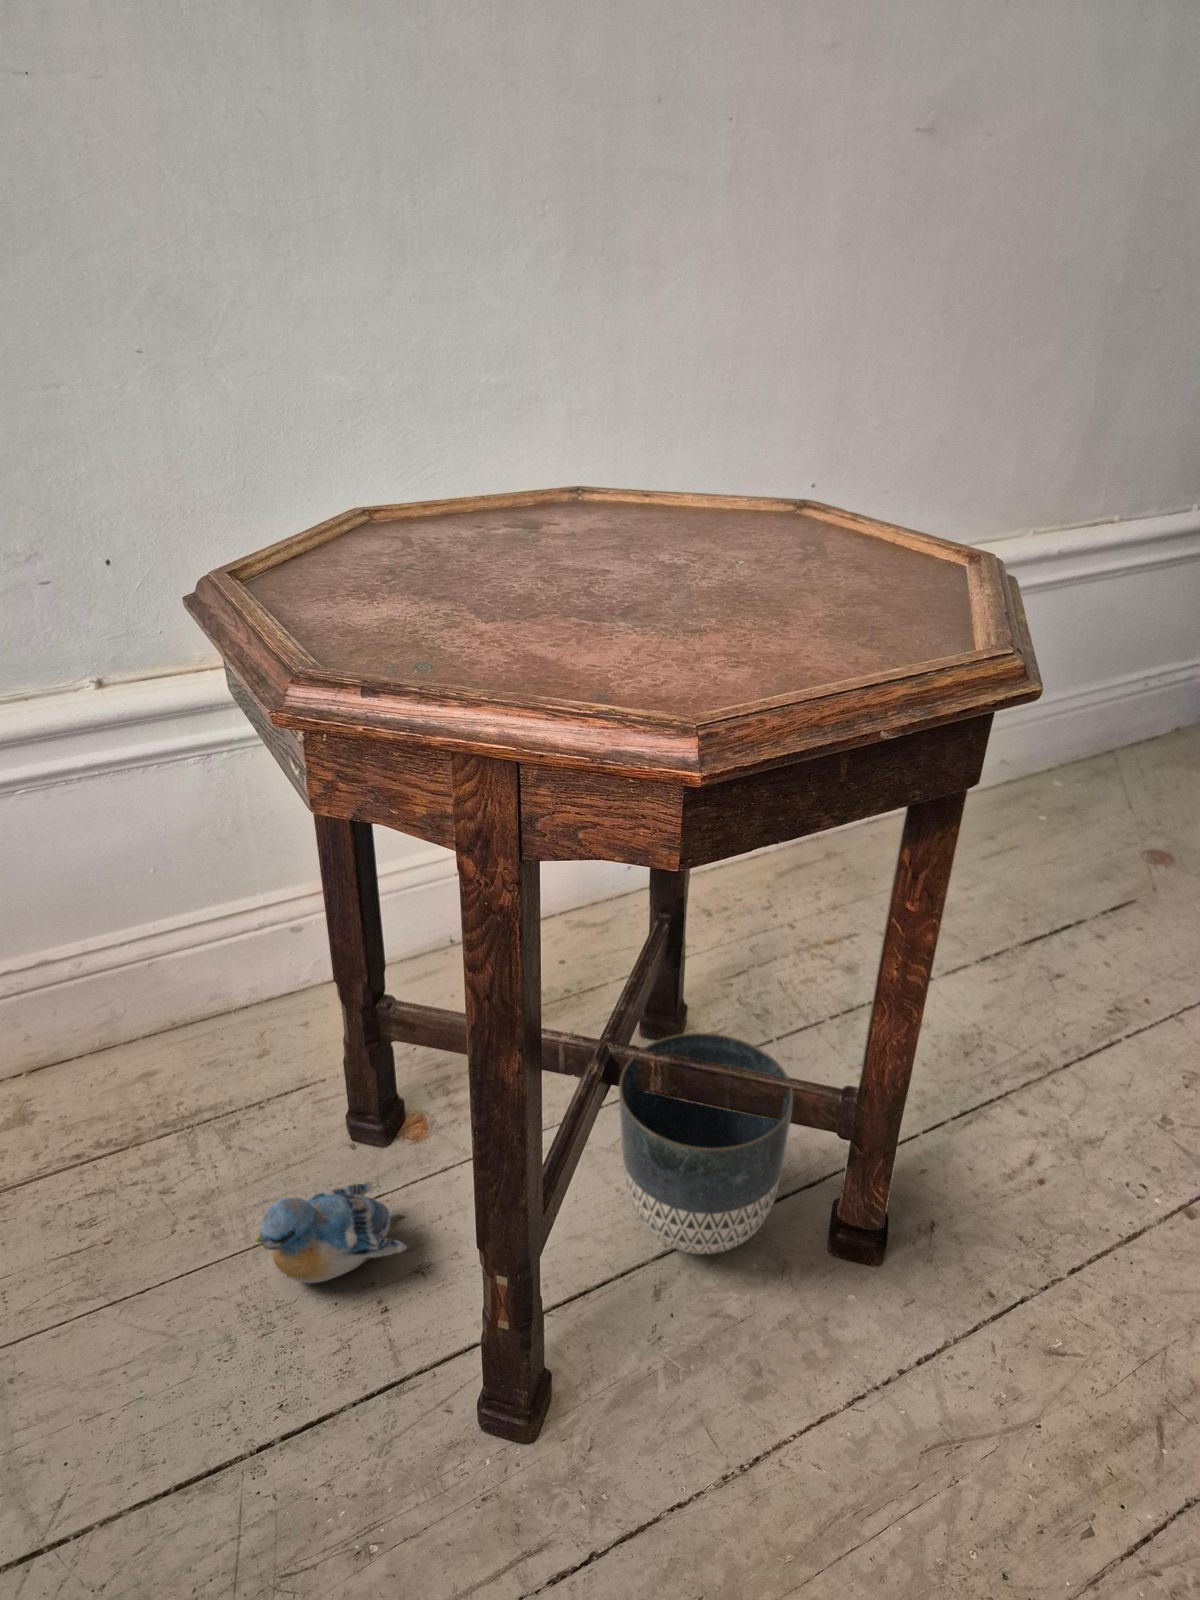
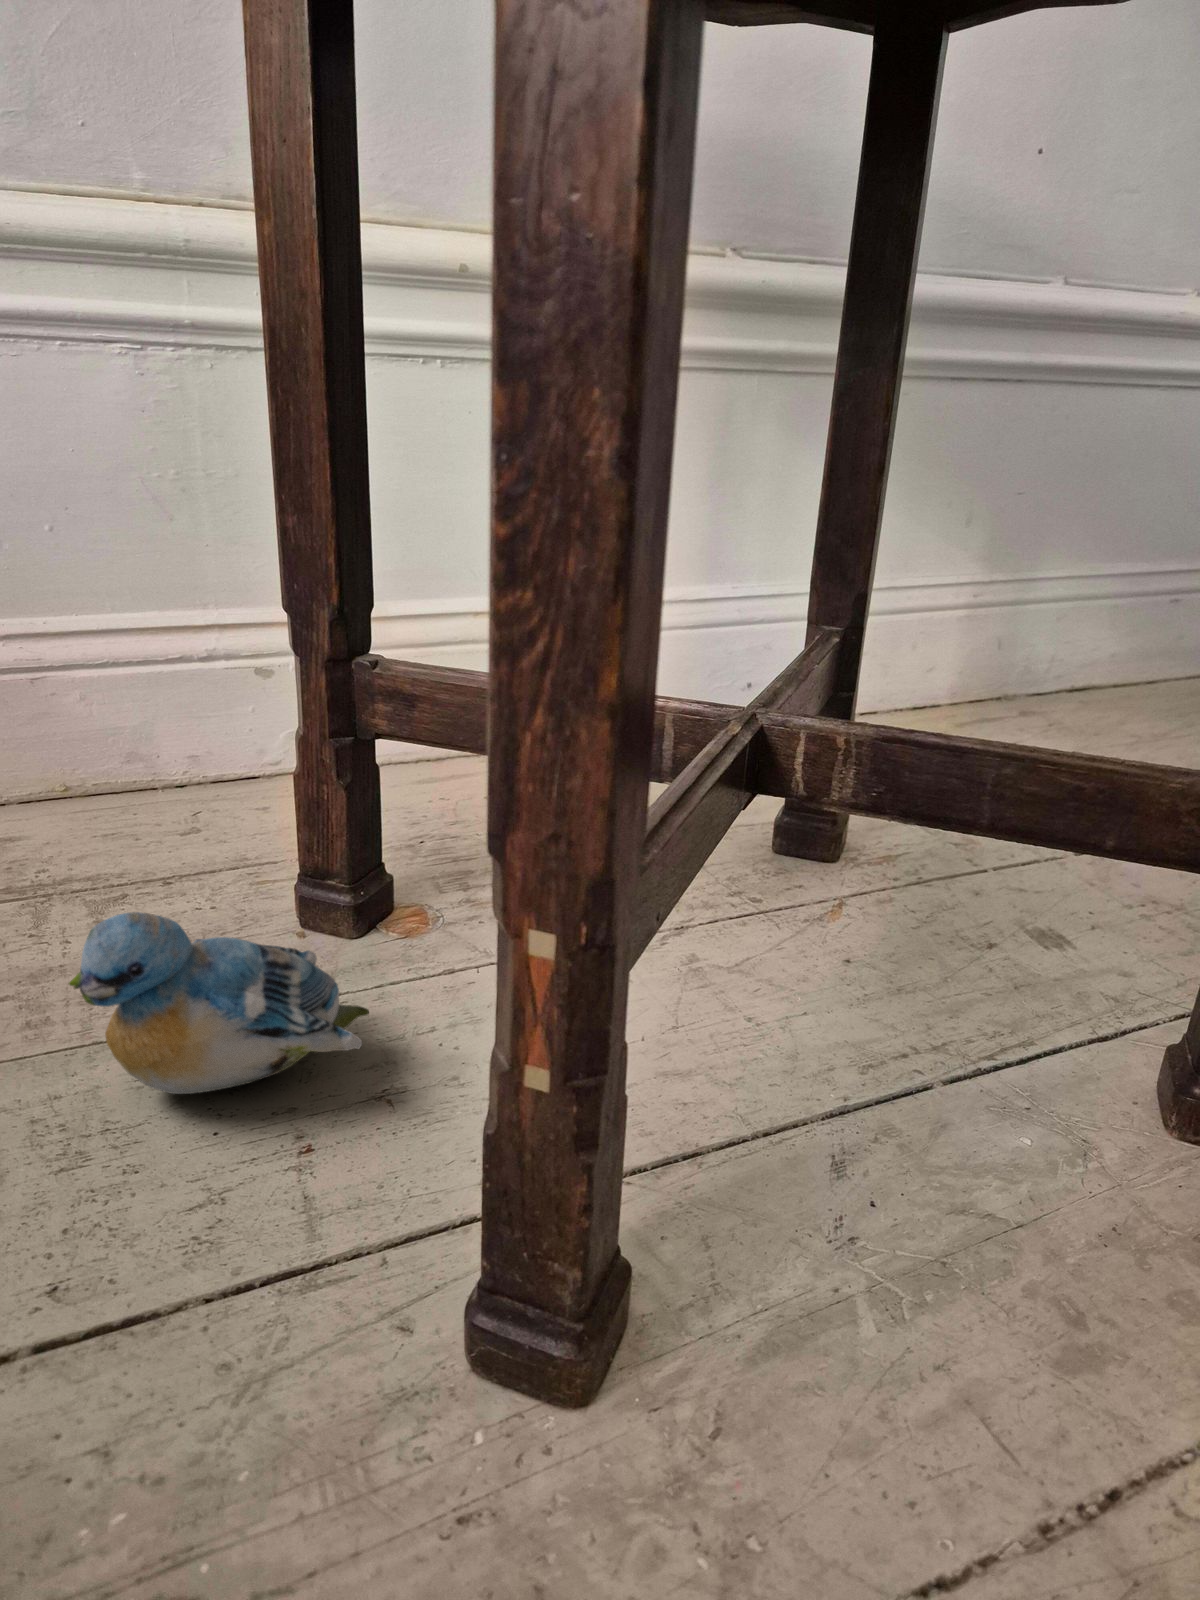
planter: present [619,1033,793,1254] -> none [778,715,1132,1106]

